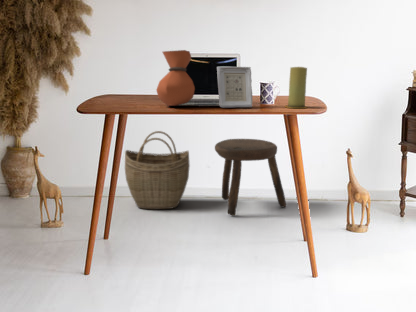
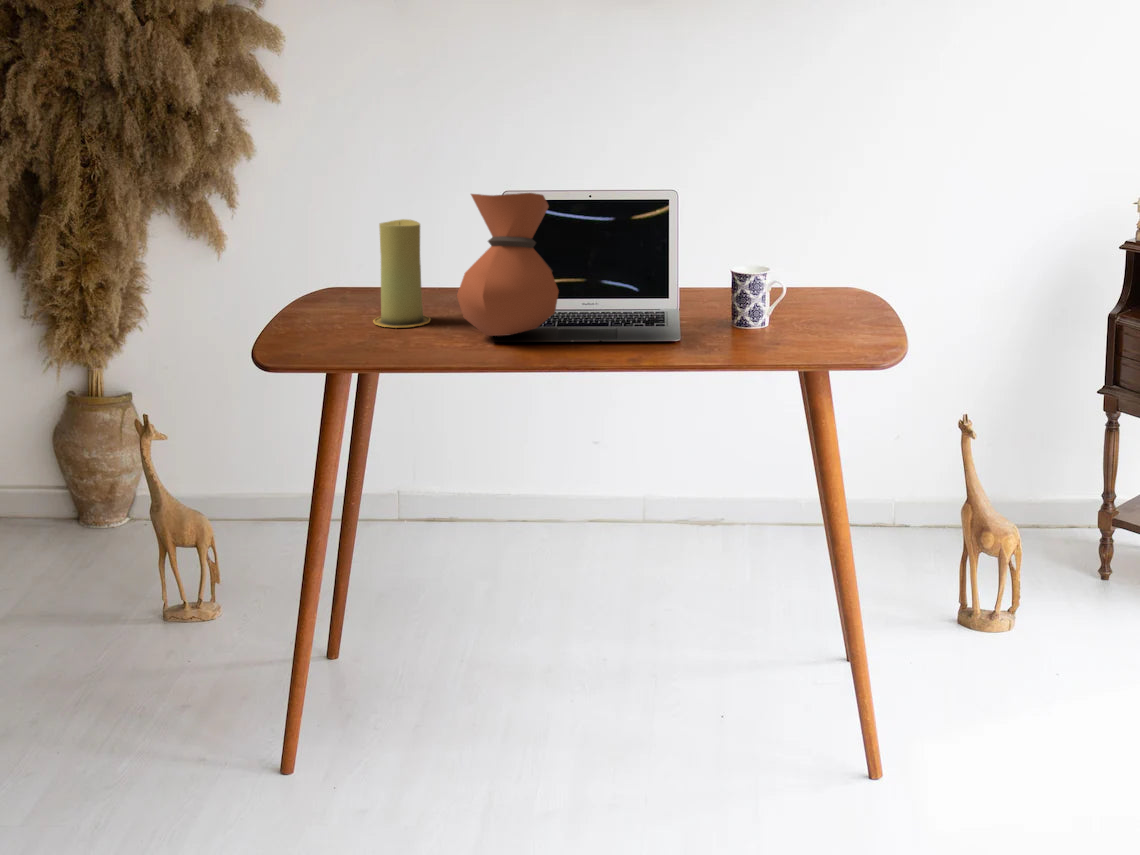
picture frame: present [217,66,252,108] -> none [616,229,711,342]
candle: present [285,67,307,108] -> present [373,219,431,328]
woven basket: present [125,131,190,209] -> none [377,354,546,562]
stool: present [215,139,286,216] -> none [612,372,799,581]

